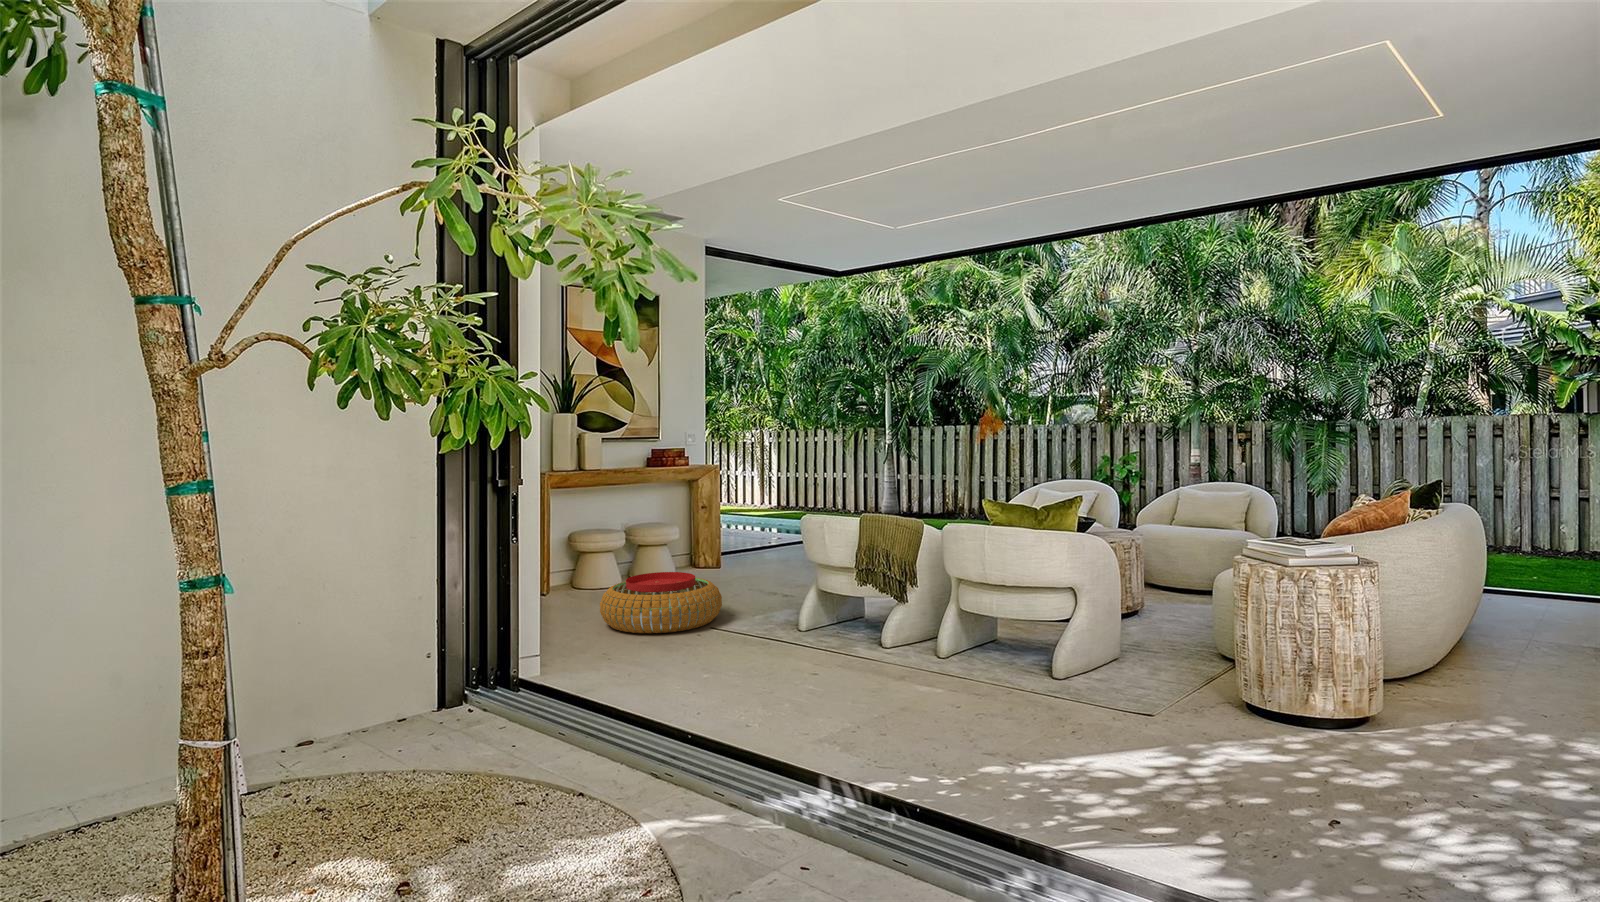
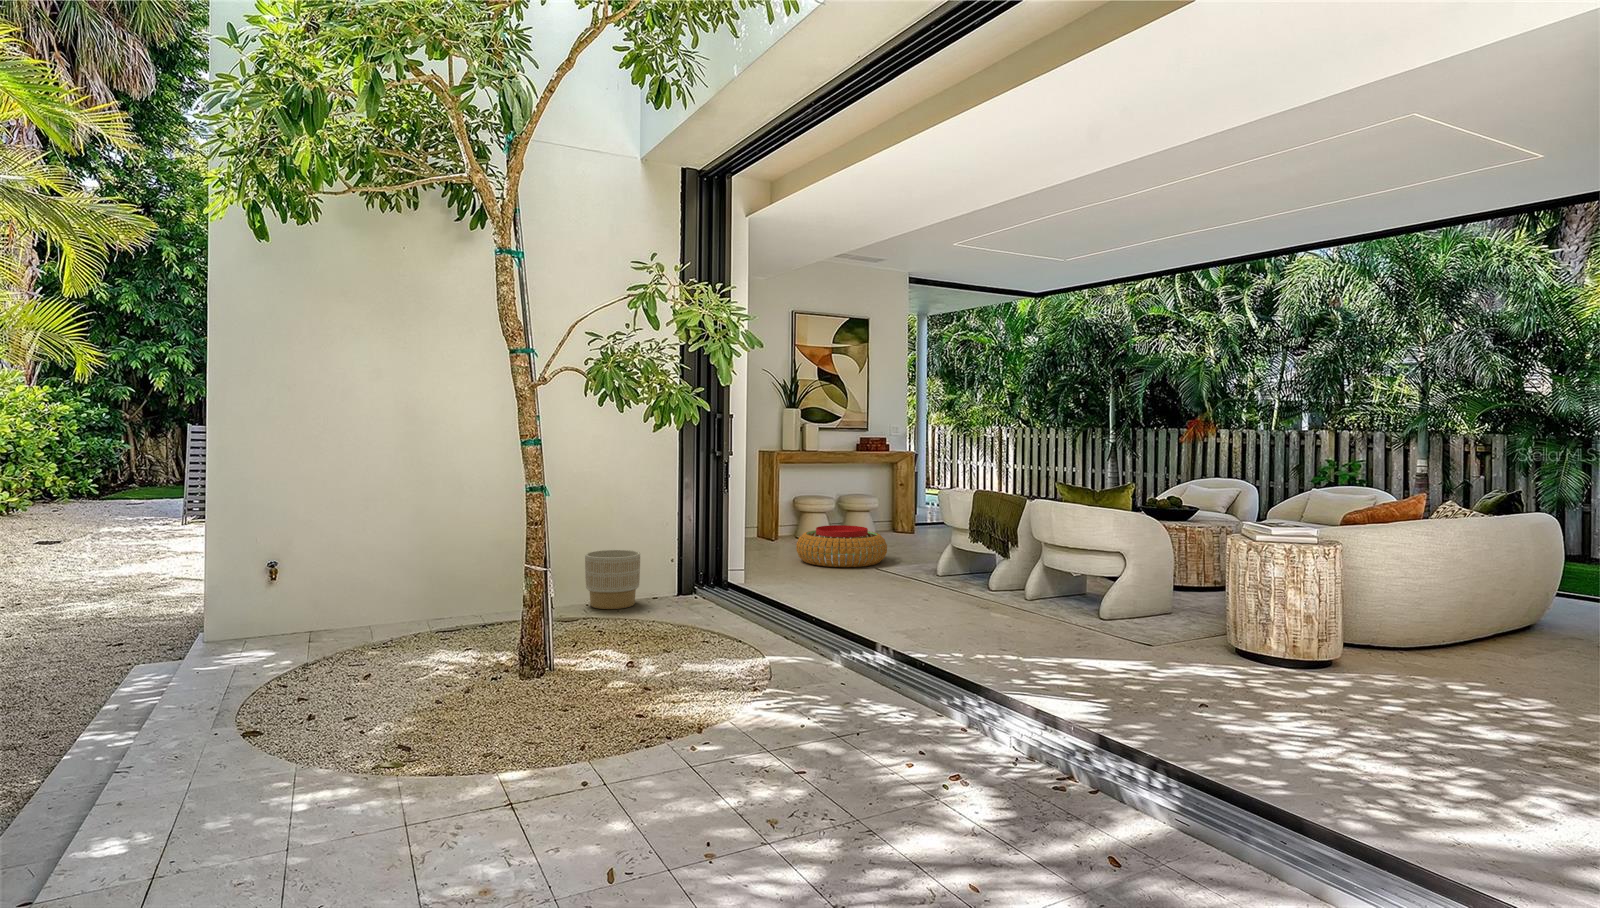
planter: none [320,667,422,780] -> present [585,550,640,609]

